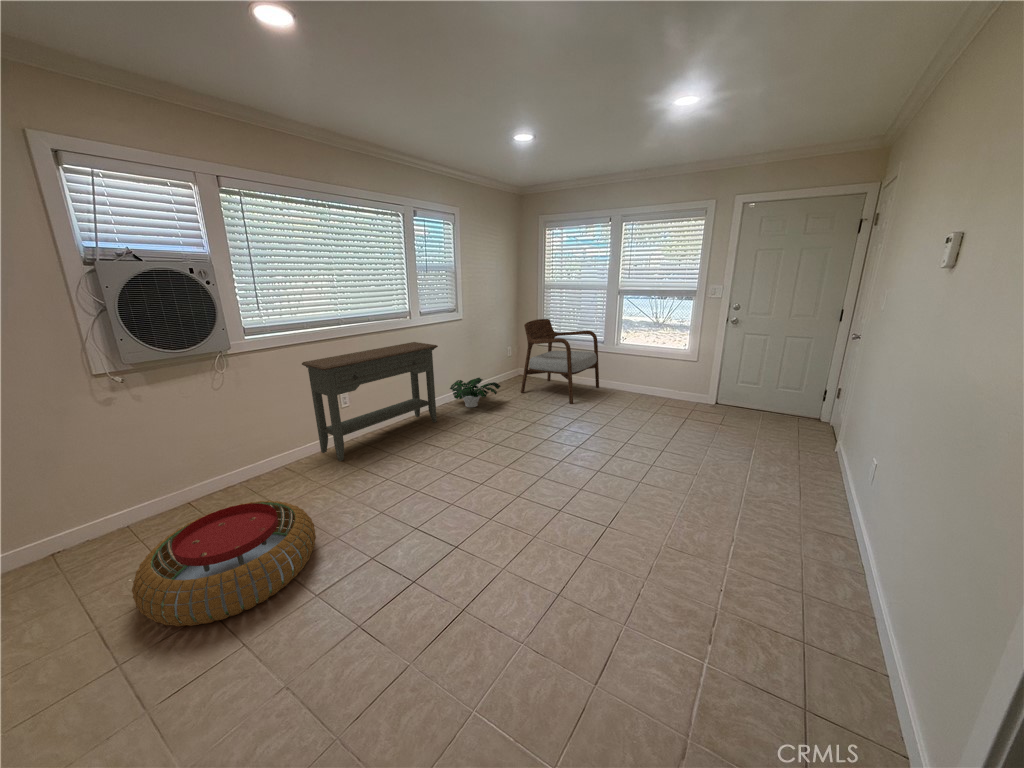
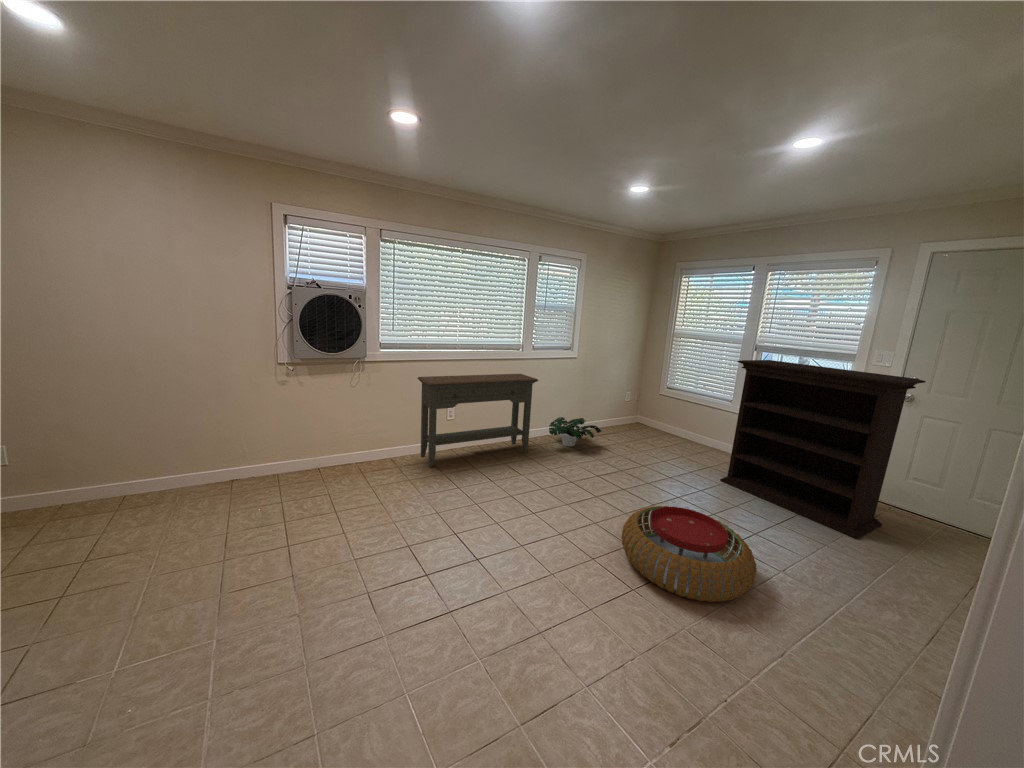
bookshelf: none [607,301,736,430] -> present [720,360,926,539]
armchair: present [521,319,599,404] -> none [627,368,727,466]
pouf: present [132,501,316,626] -> present [621,506,757,602]

